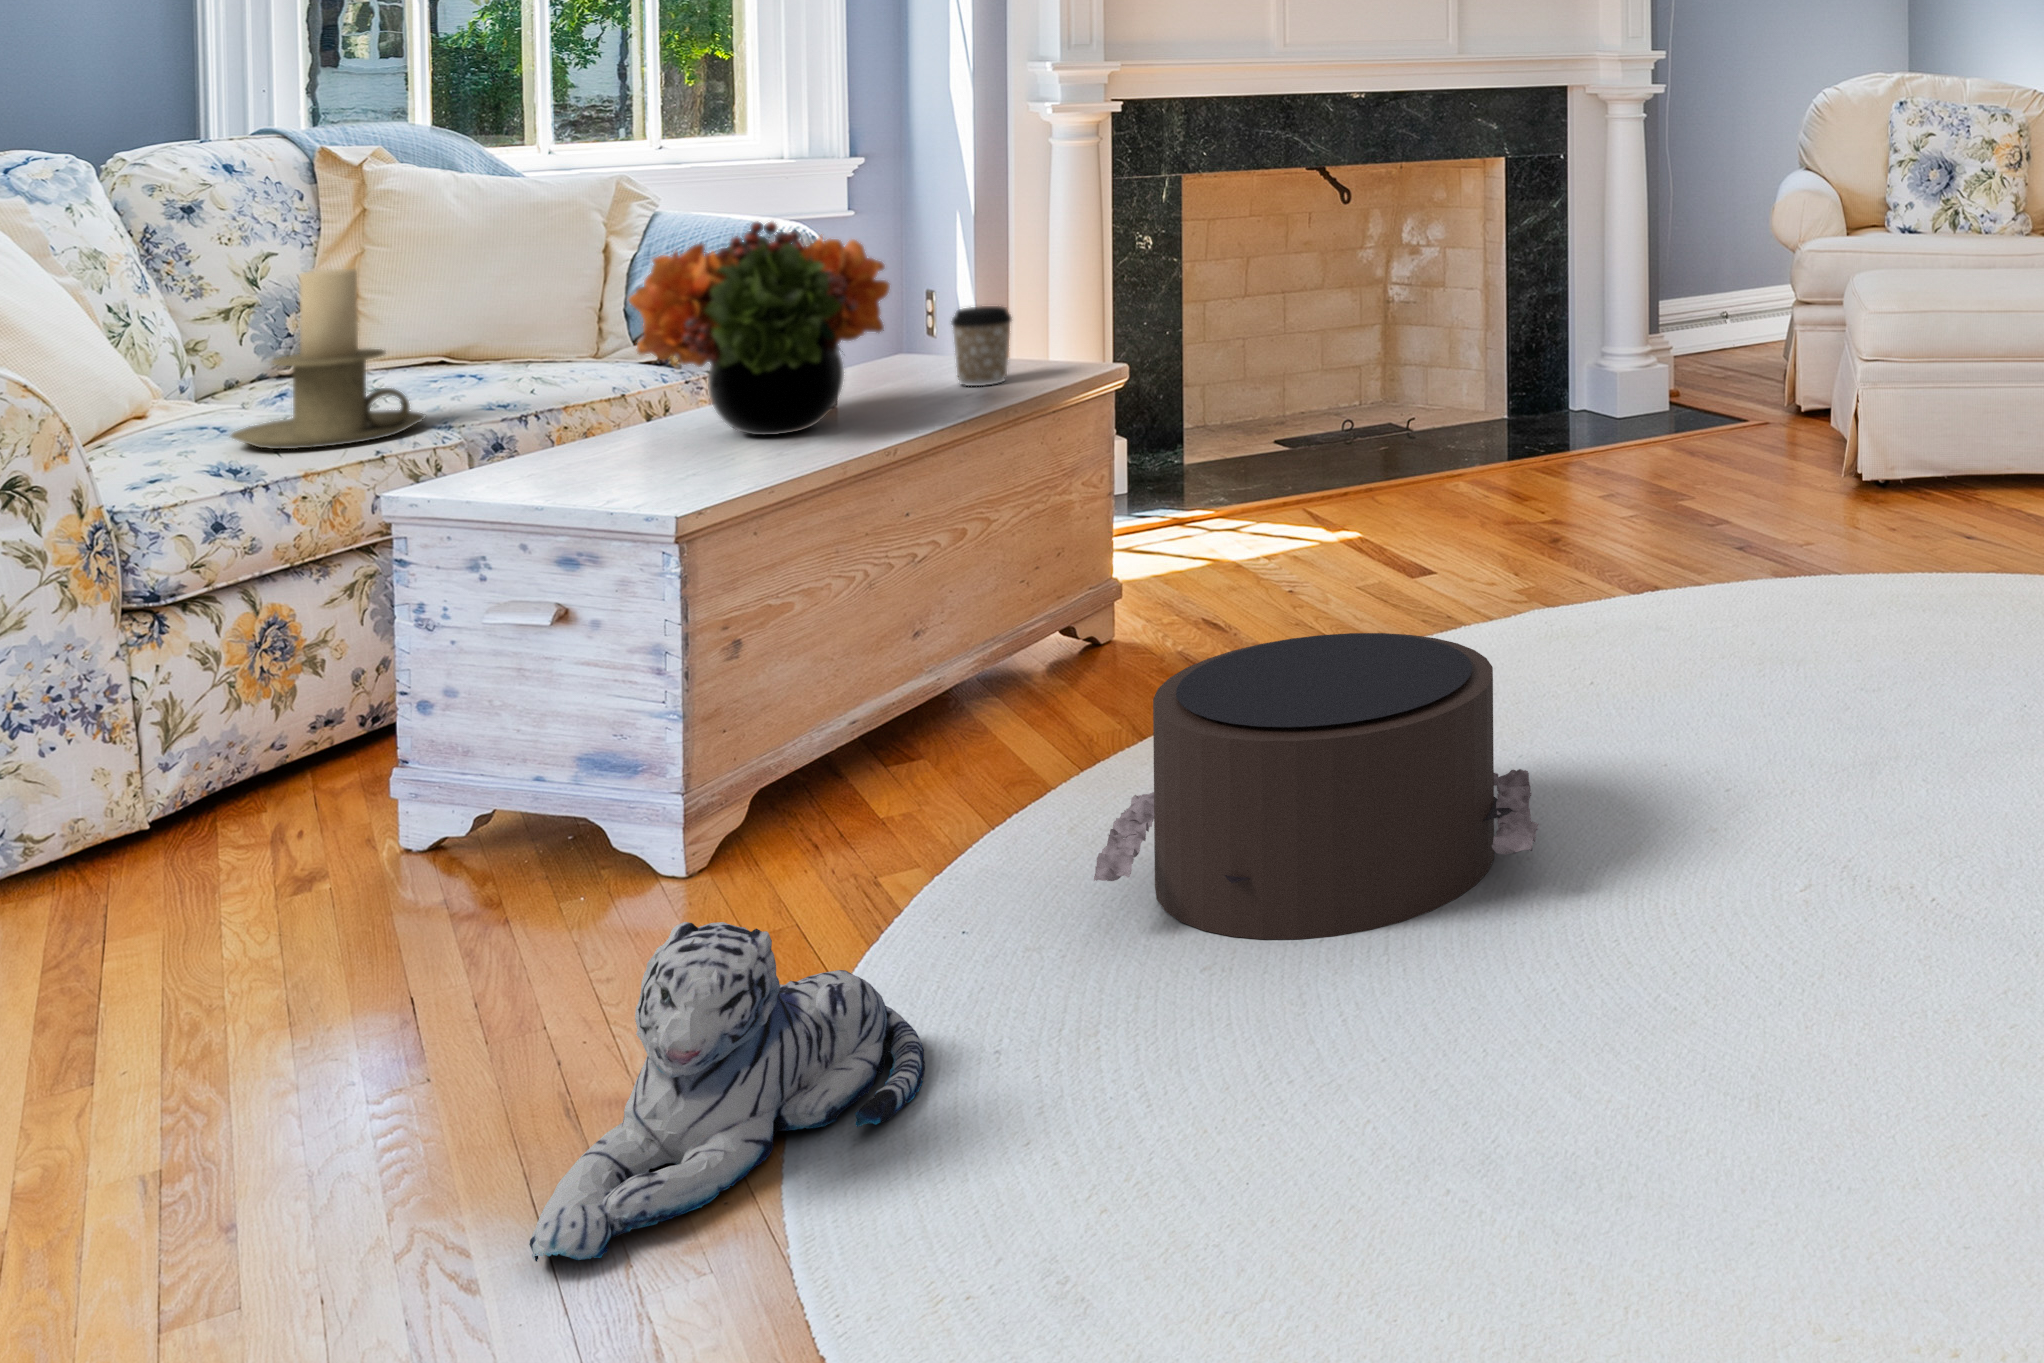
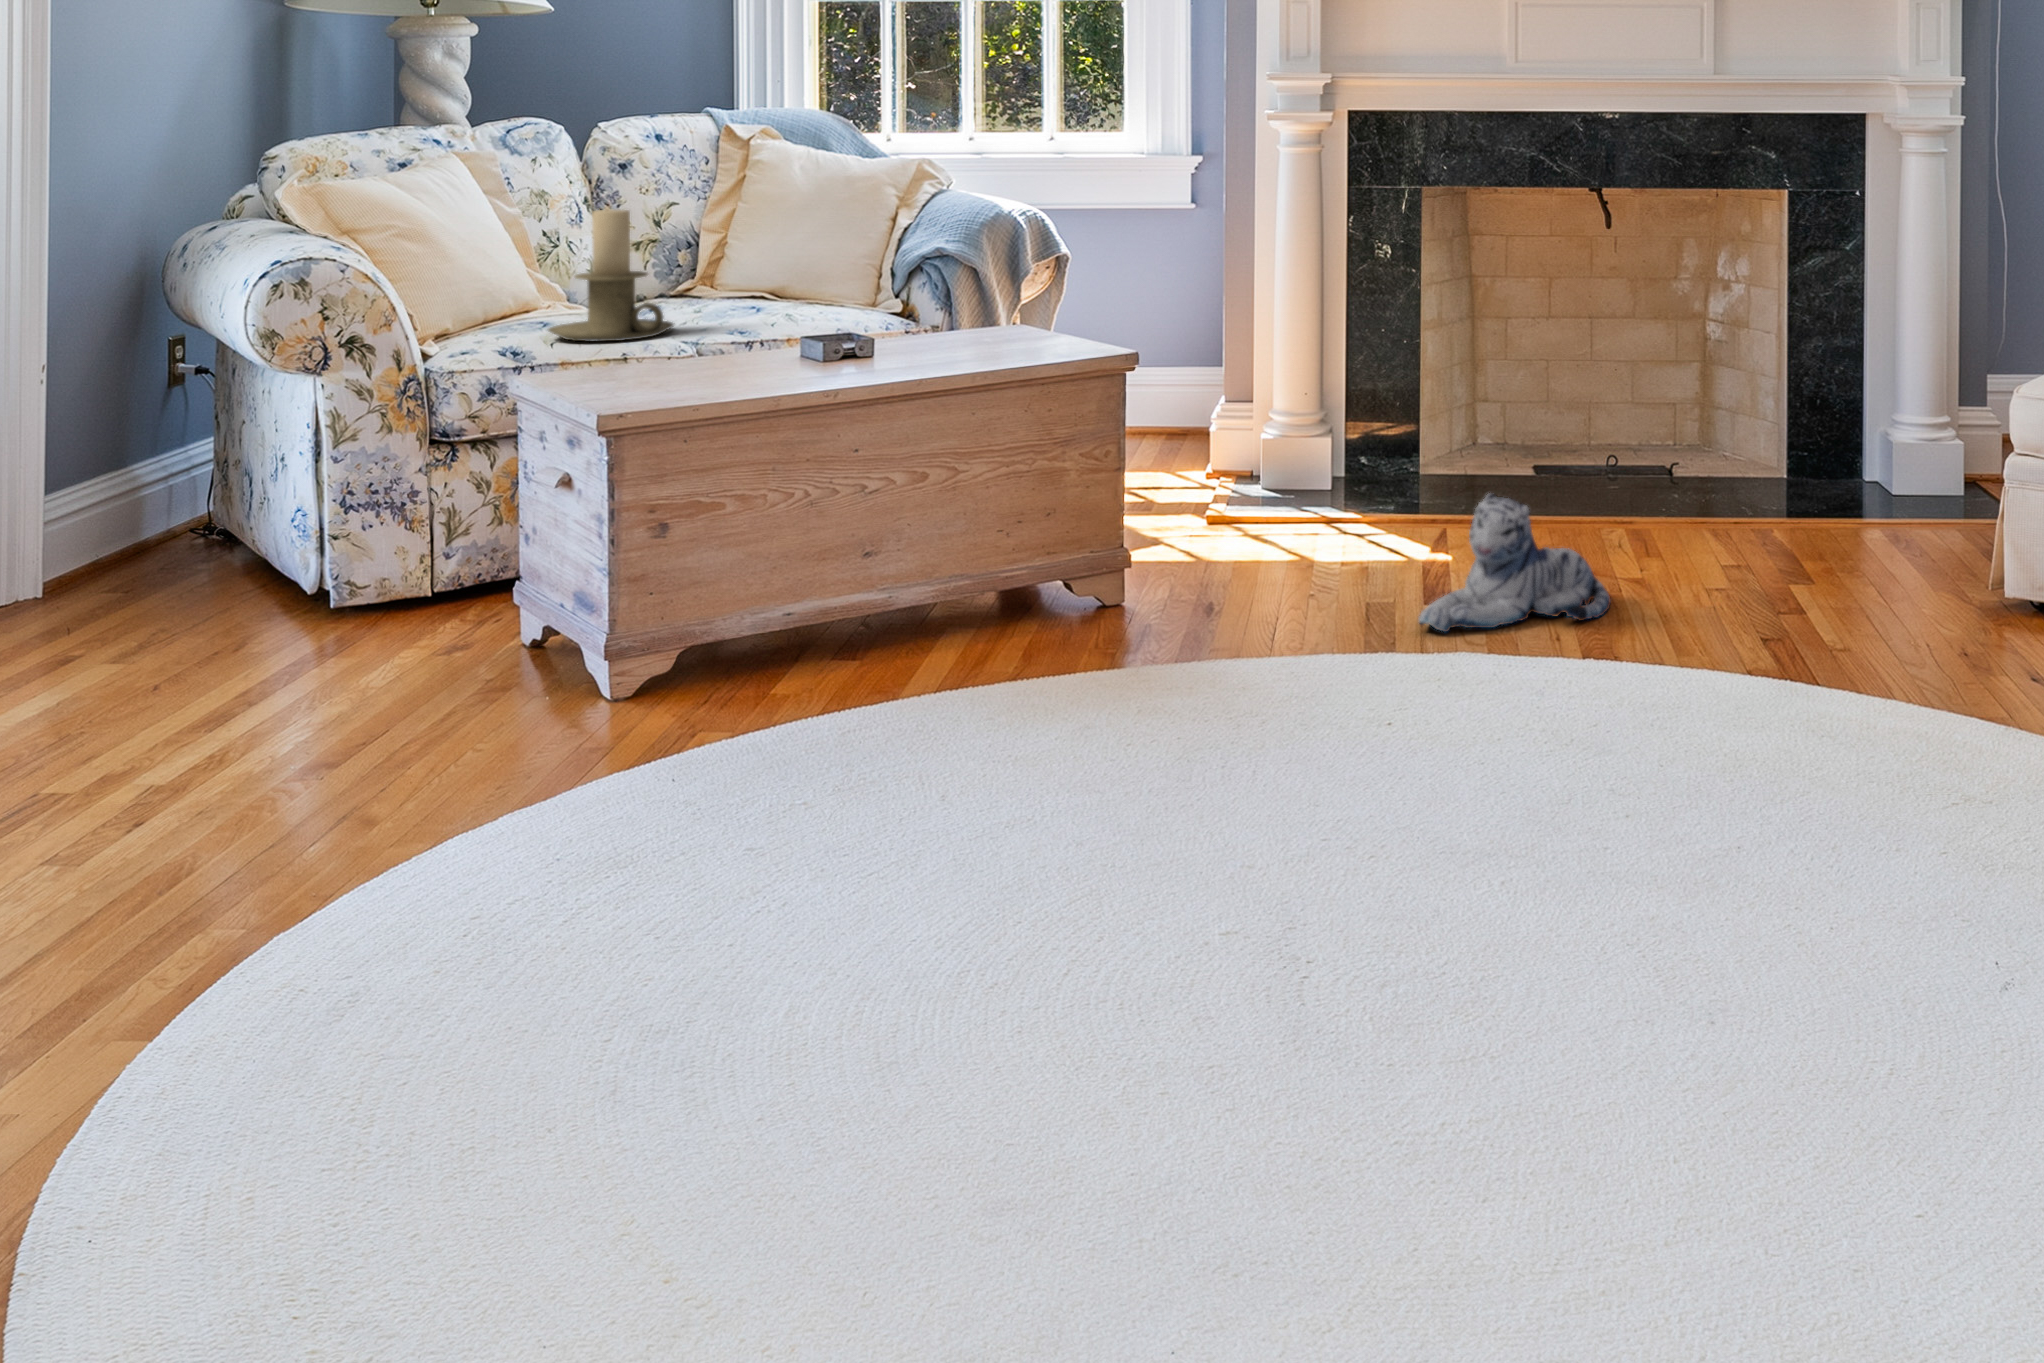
flower arrangement: present [628,221,890,435] -> none [690,191,898,369]
coffee cup: present [951,306,1012,386] -> none [984,281,1036,350]
pouf: present [1094,633,1539,939] -> none [687,607,1103,881]
plush toy: present [529,922,925,1262] -> present [1419,493,1611,632]

